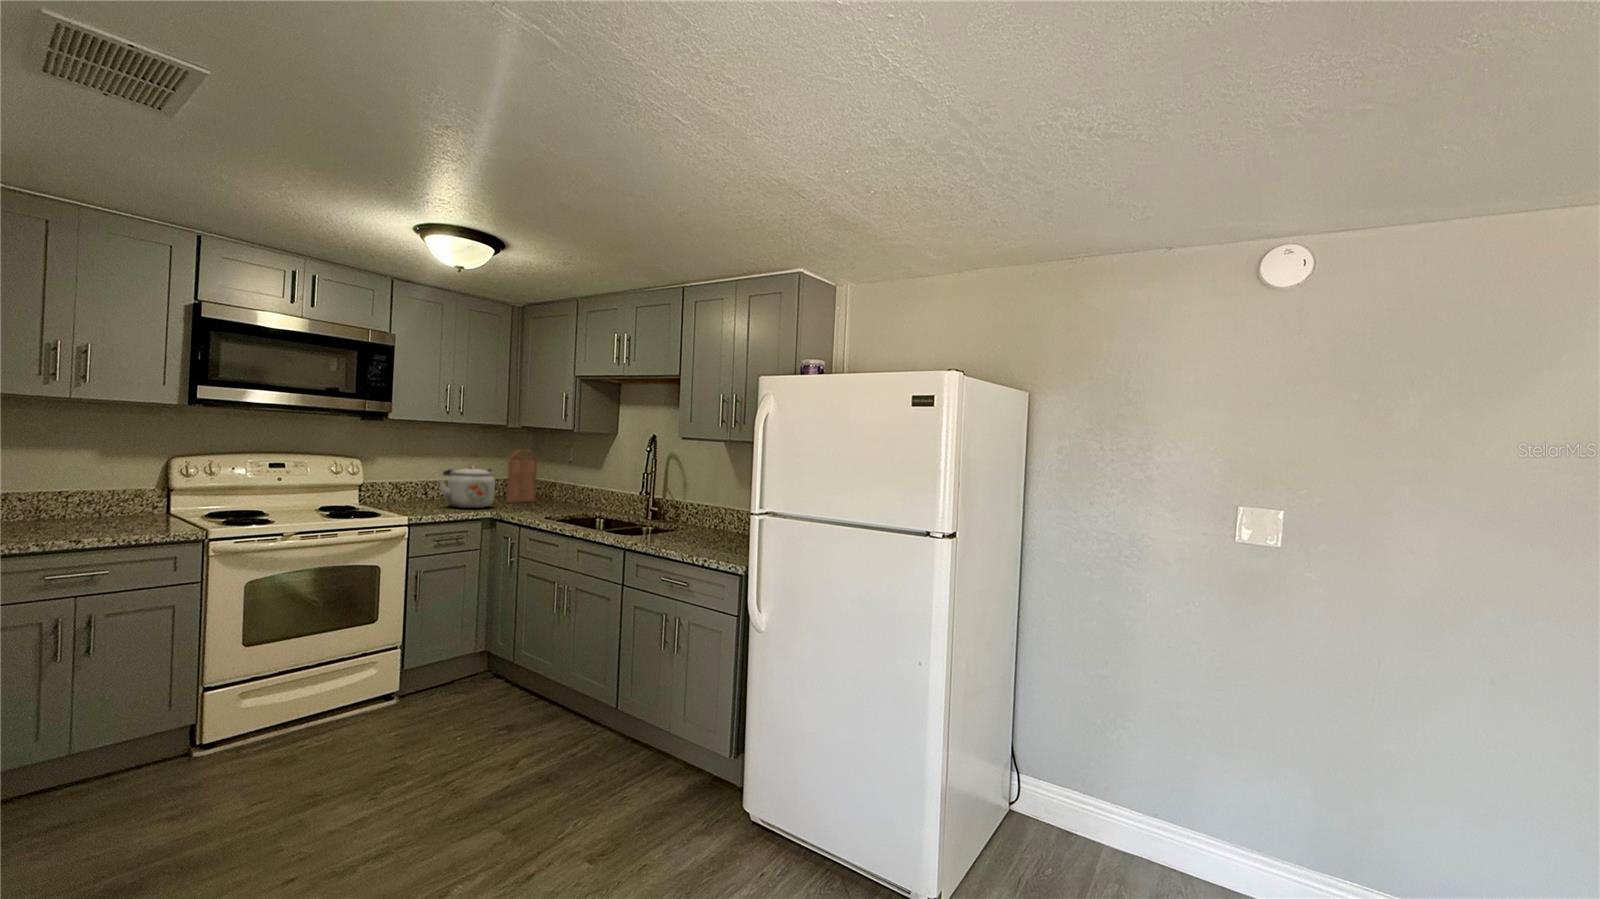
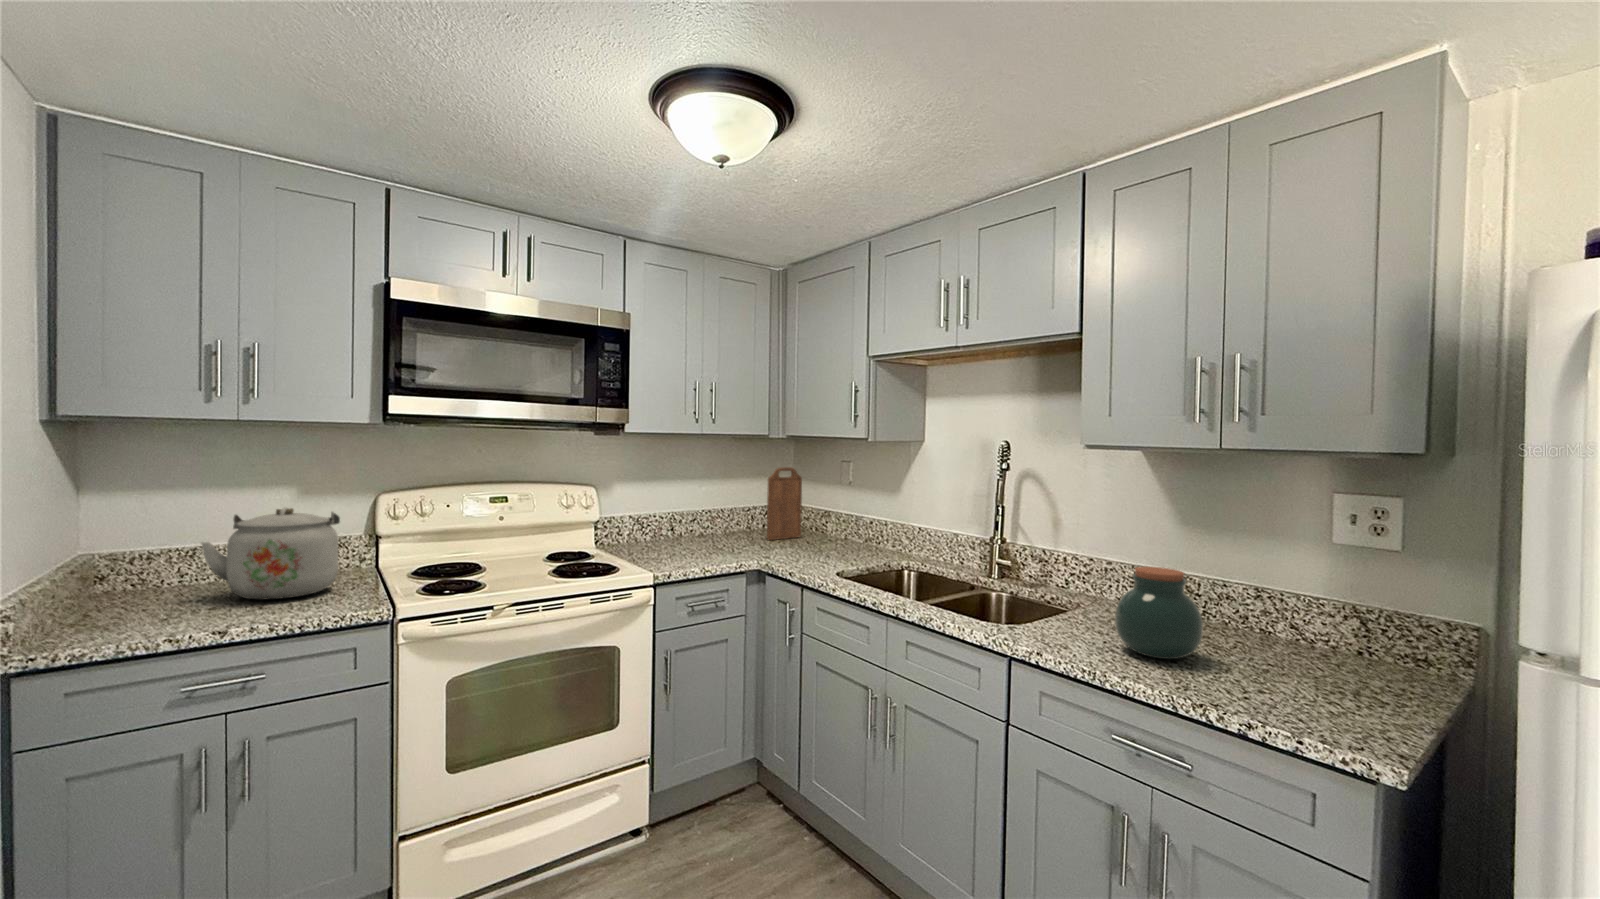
kettle: present [440,466,495,508] -> present [201,508,340,600]
jar: none [680,504,720,549] -> present [1115,567,1203,659]

